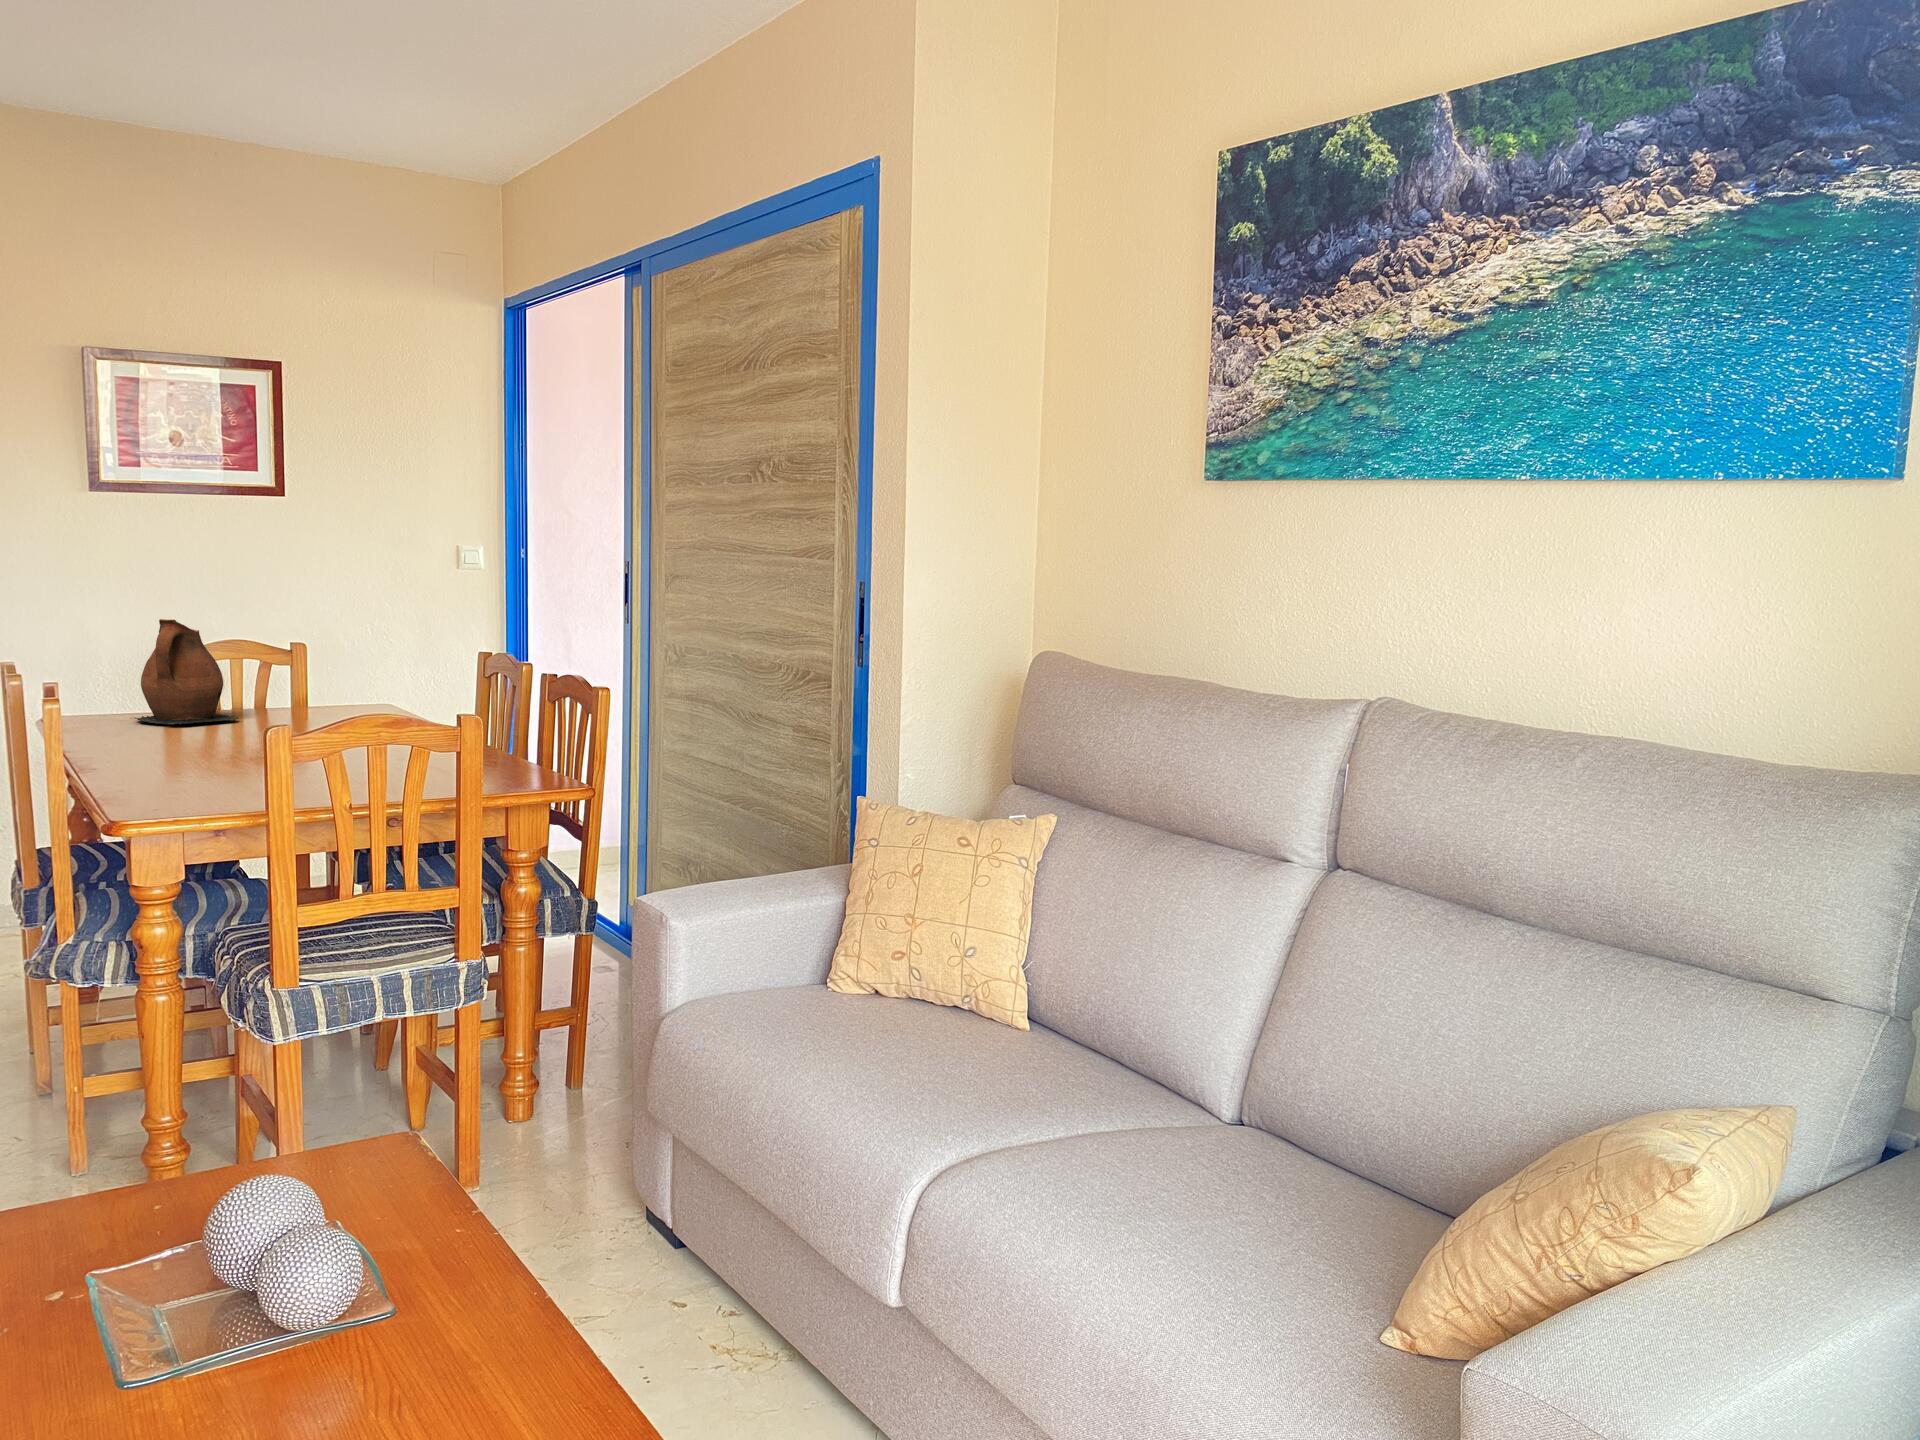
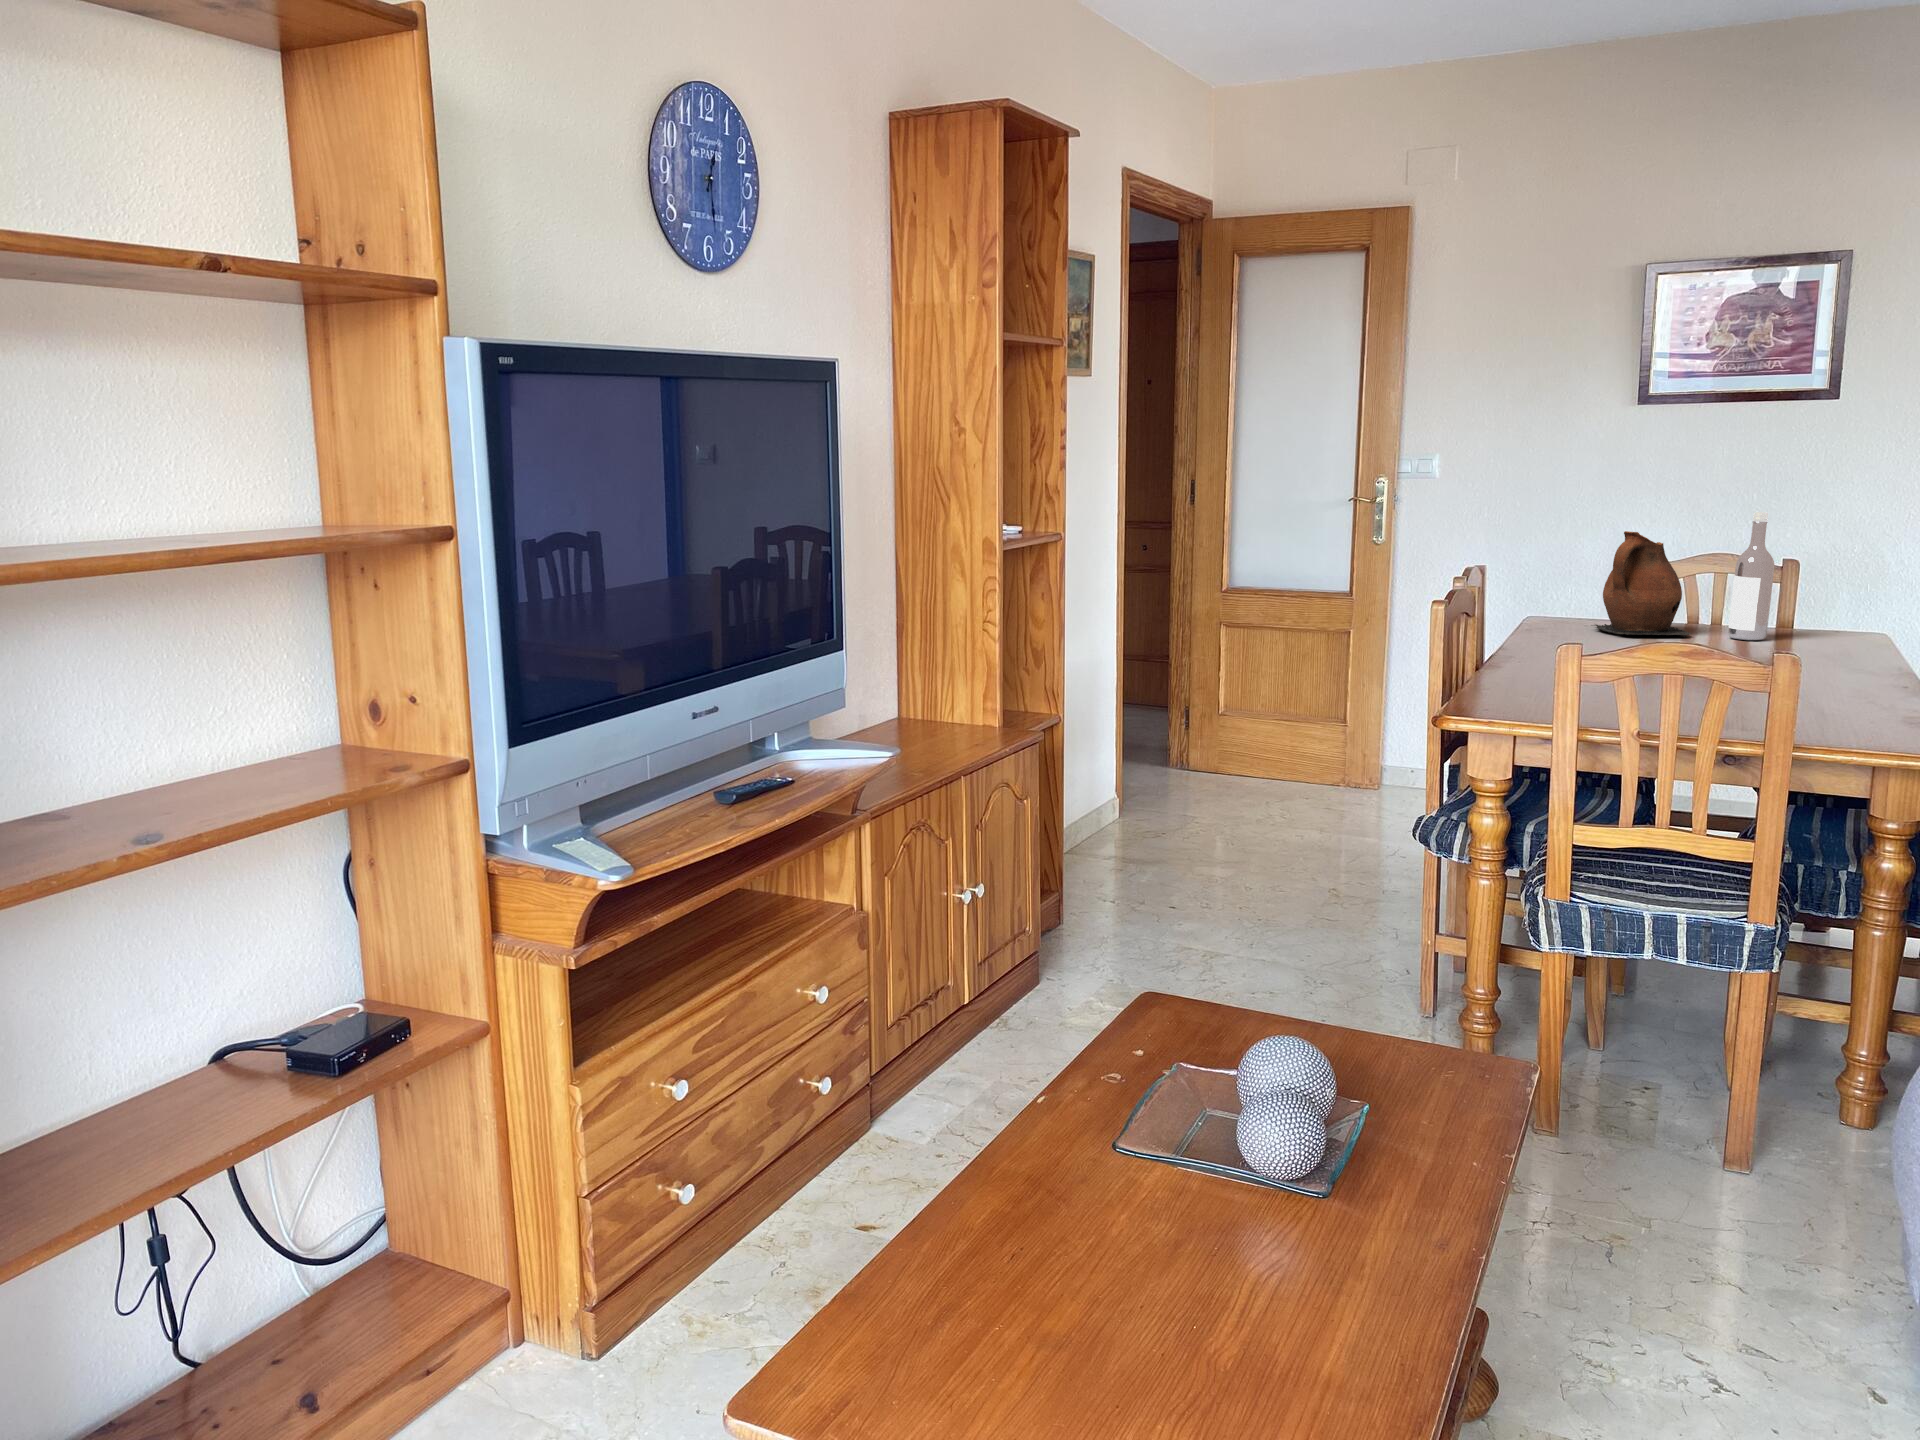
wine bottle: none [271,598,307,719] -> present [1728,512,1774,640]

